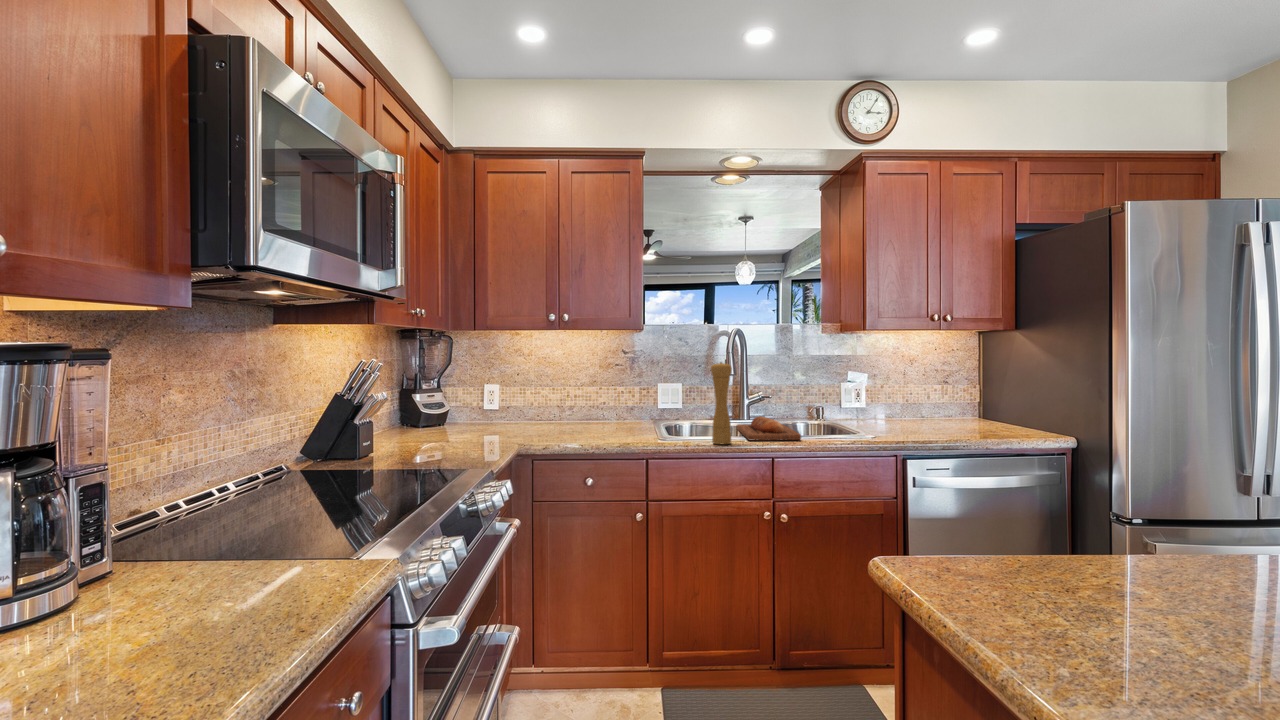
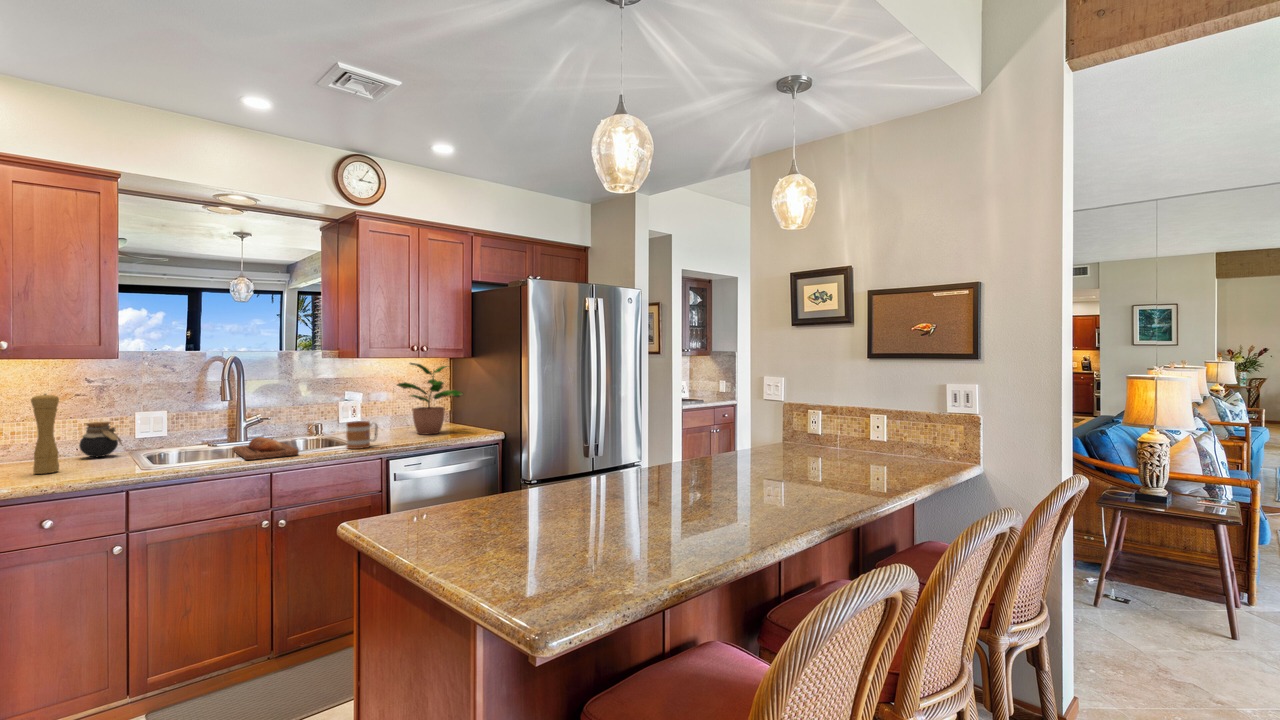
potted plant: none [909,335,1007,430] -> present [397,363,463,435]
pepper mill: present [711,362,732,444] -> present [31,394,59,474]
jar: none [619,391,649,424] -> present [79,422,122,457]
mug: none [853,406,891,440] -> present [346,421,378,449]

